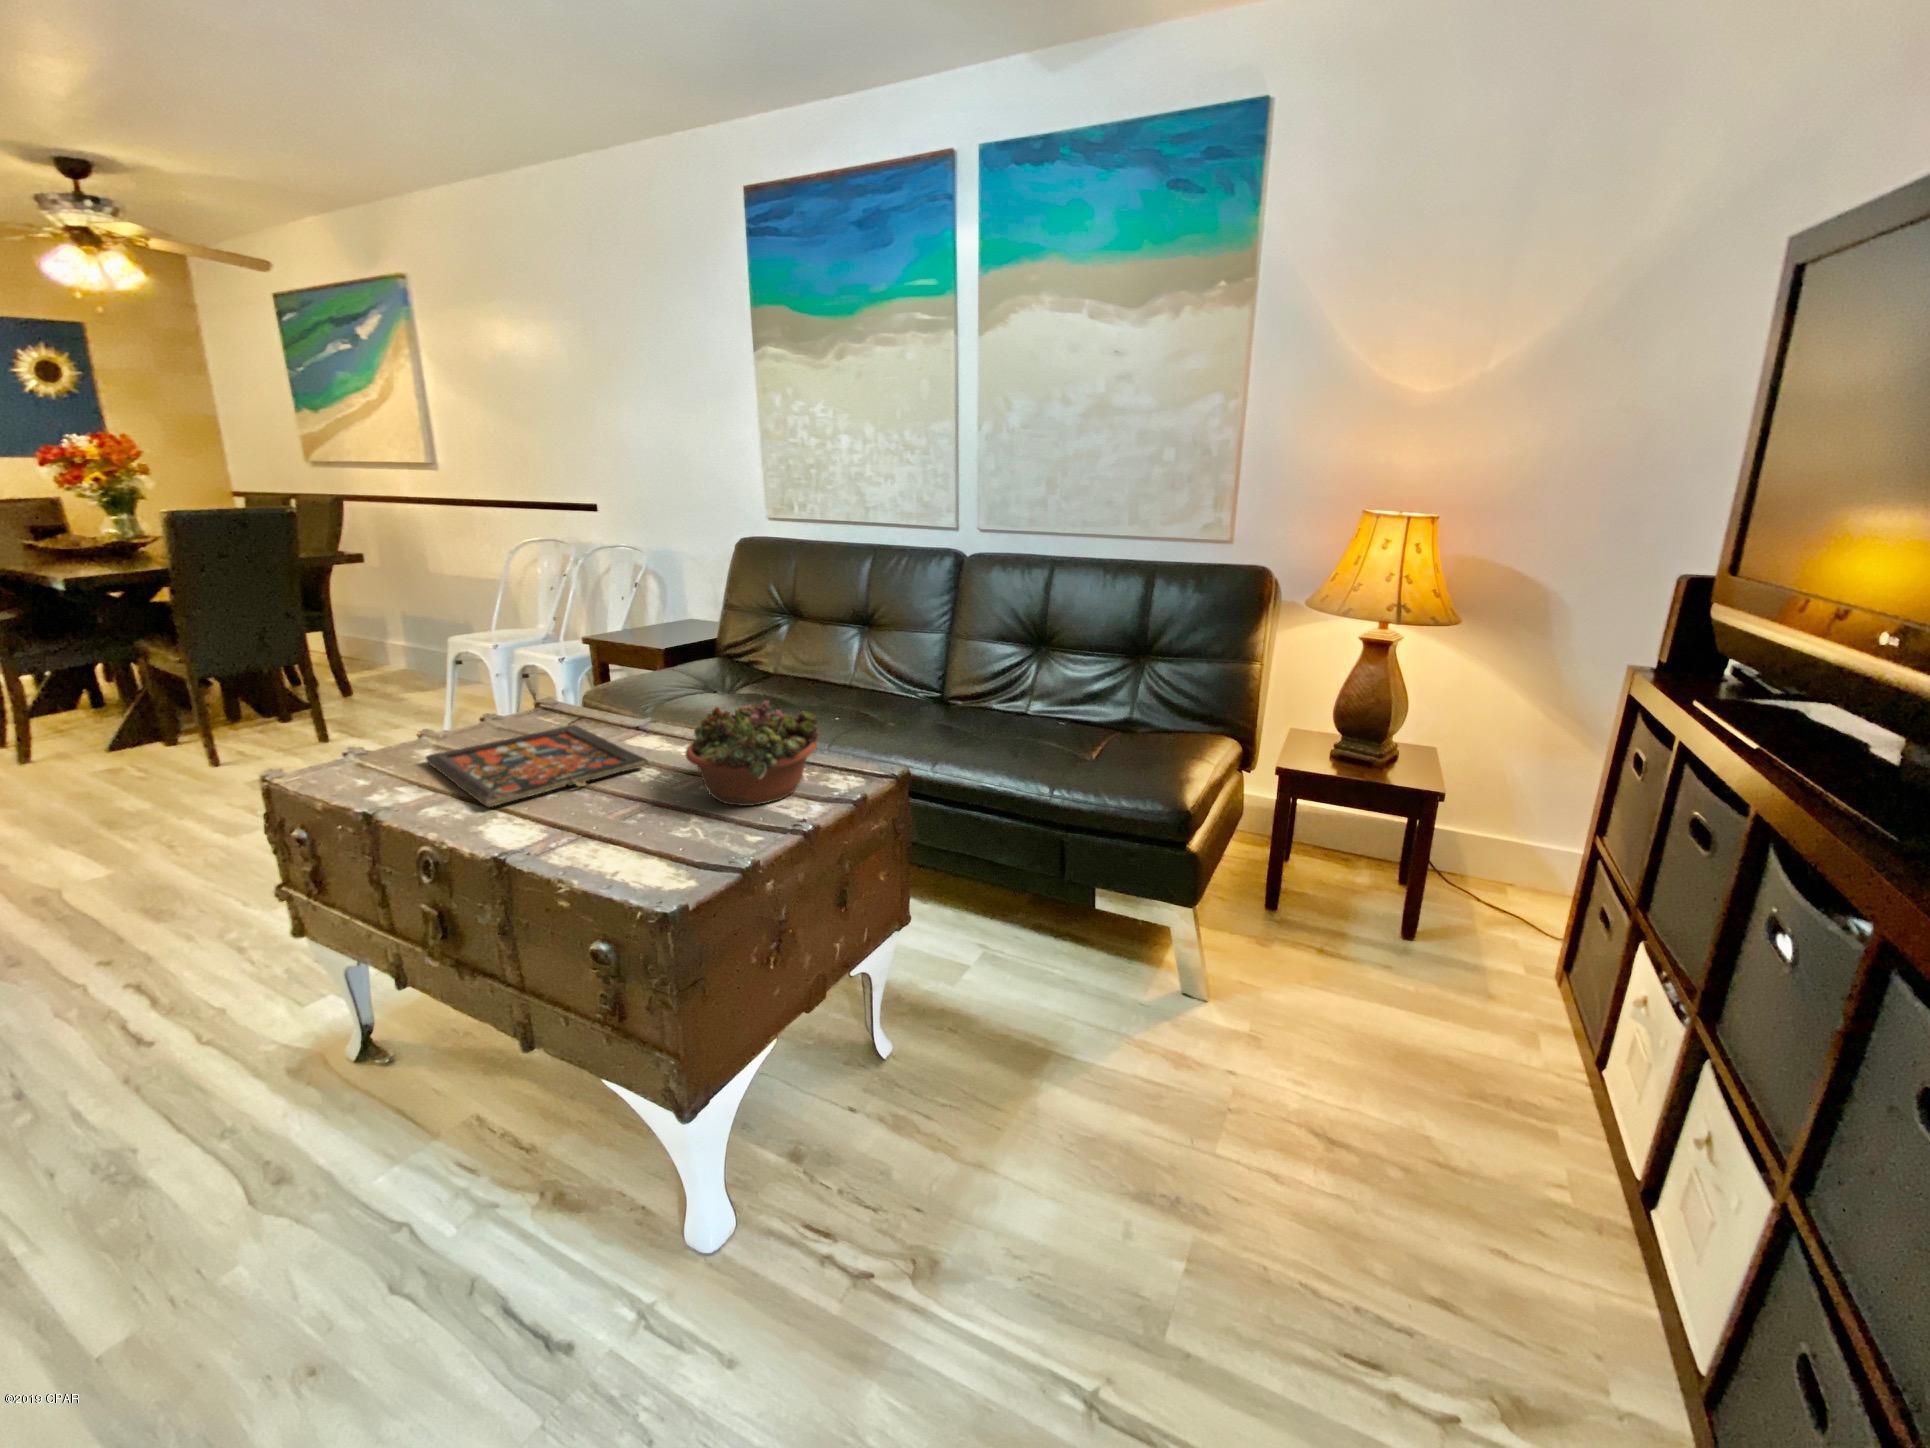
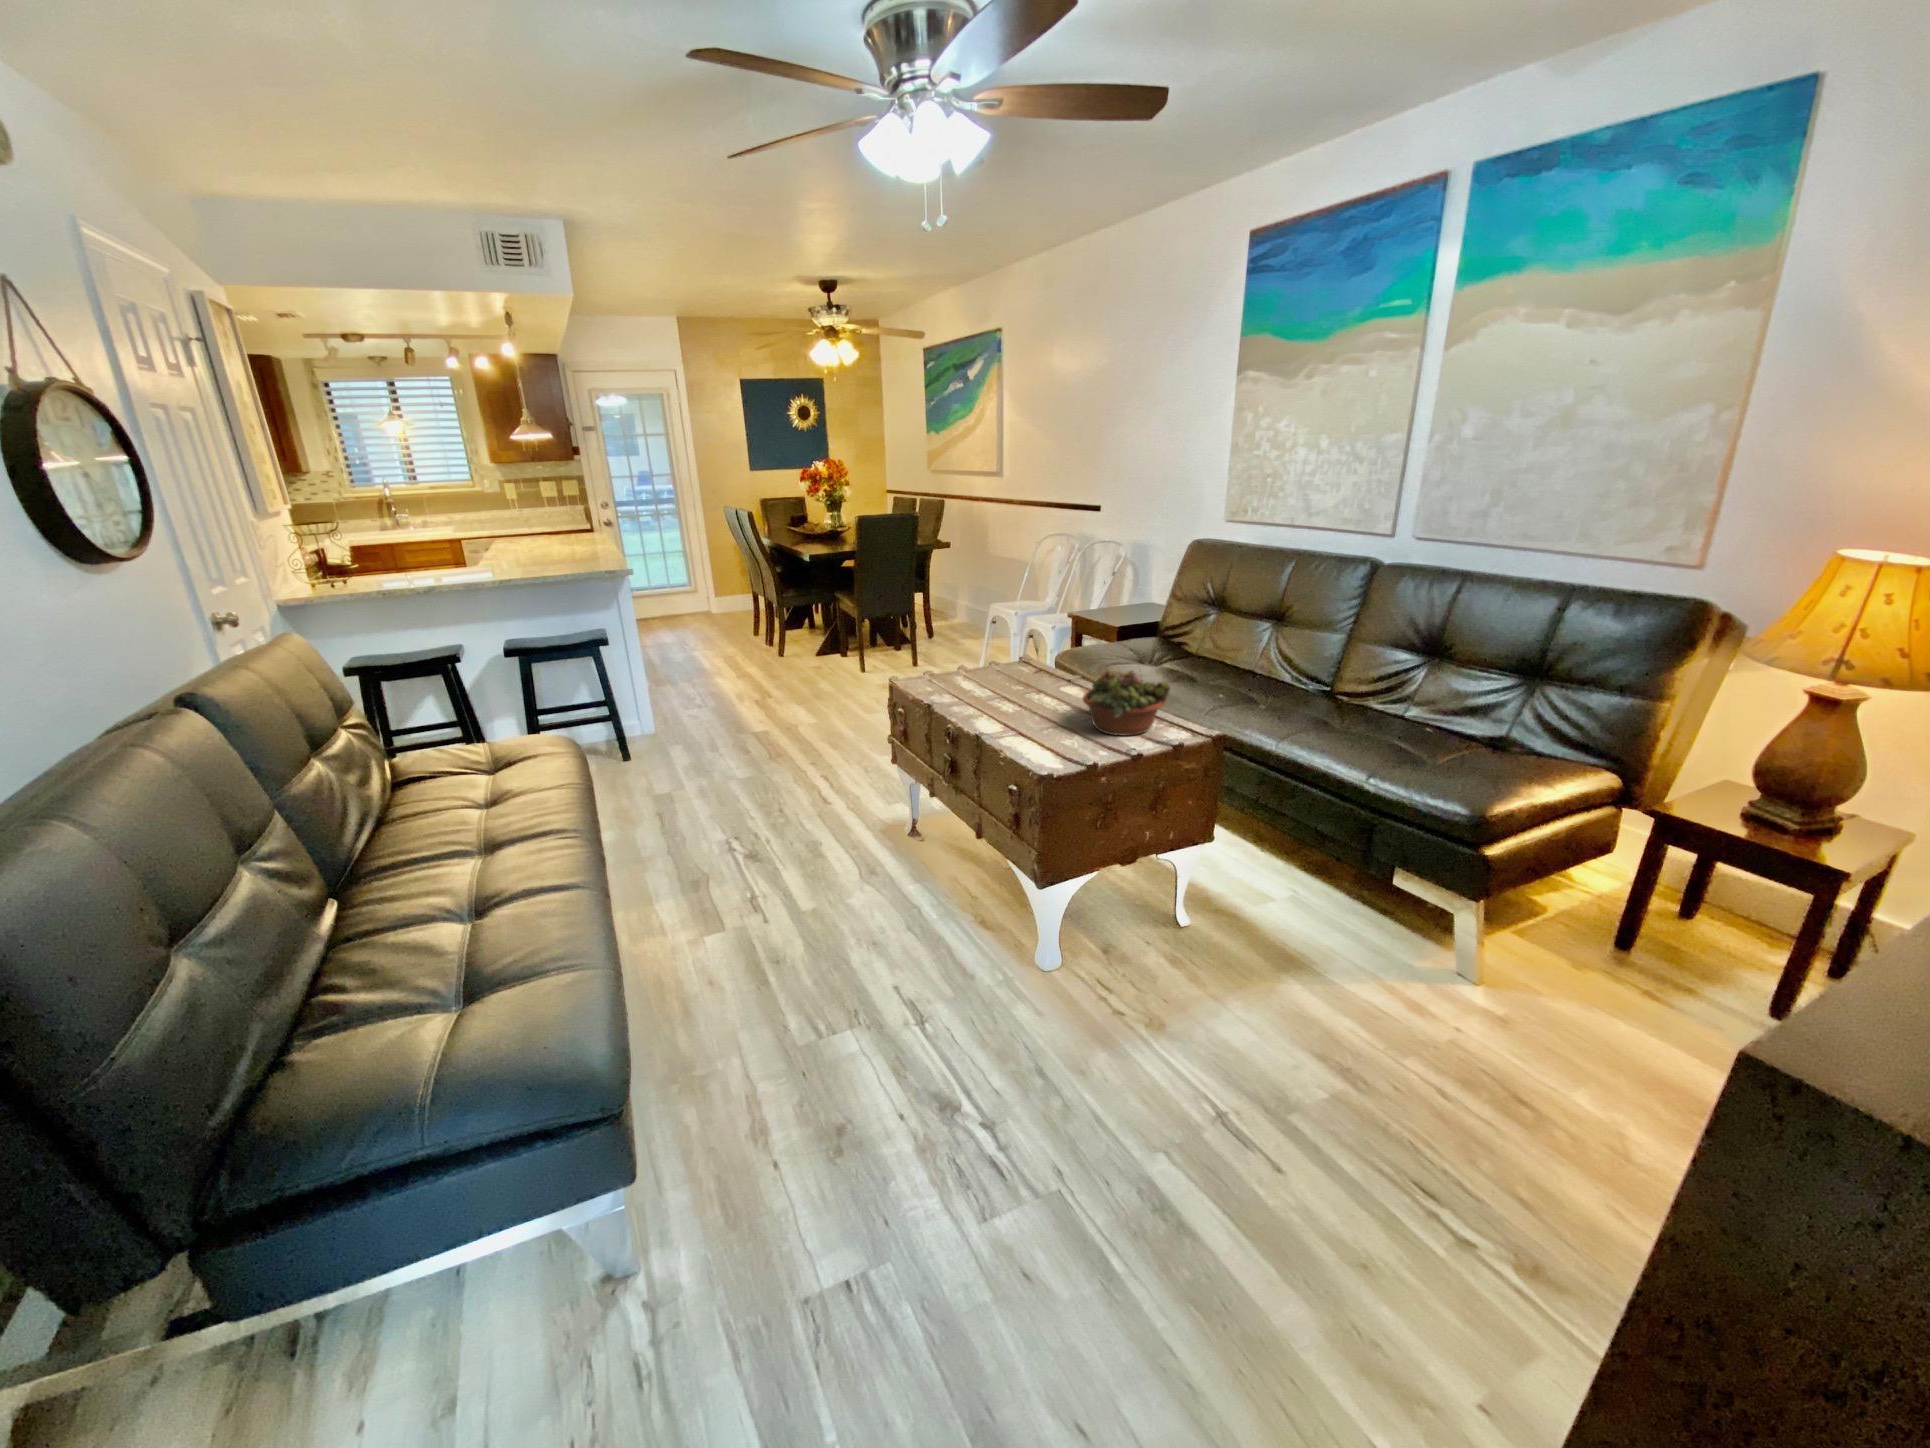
board game: present [426,725,648,807] -> none [958,673,1068,710]

